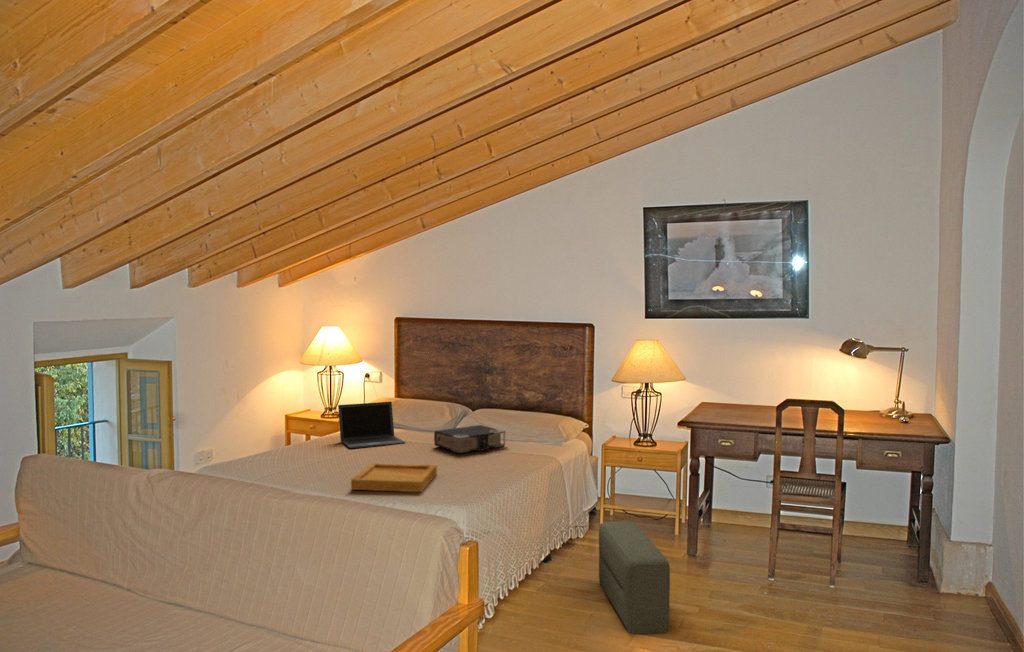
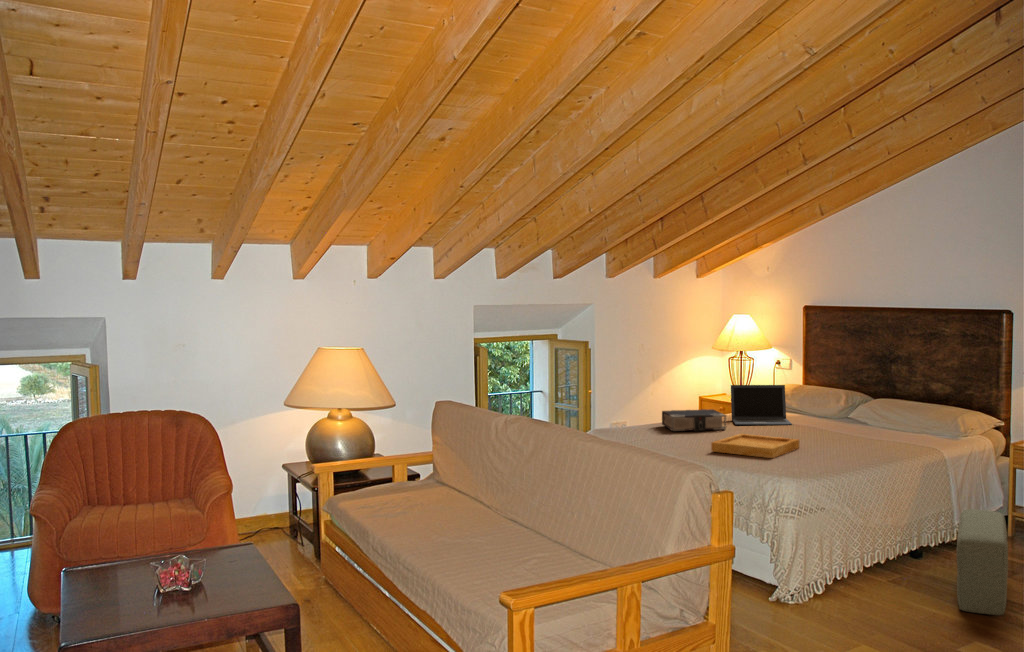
book: present [434,425,505,453] -> present [662,409,726,431]

